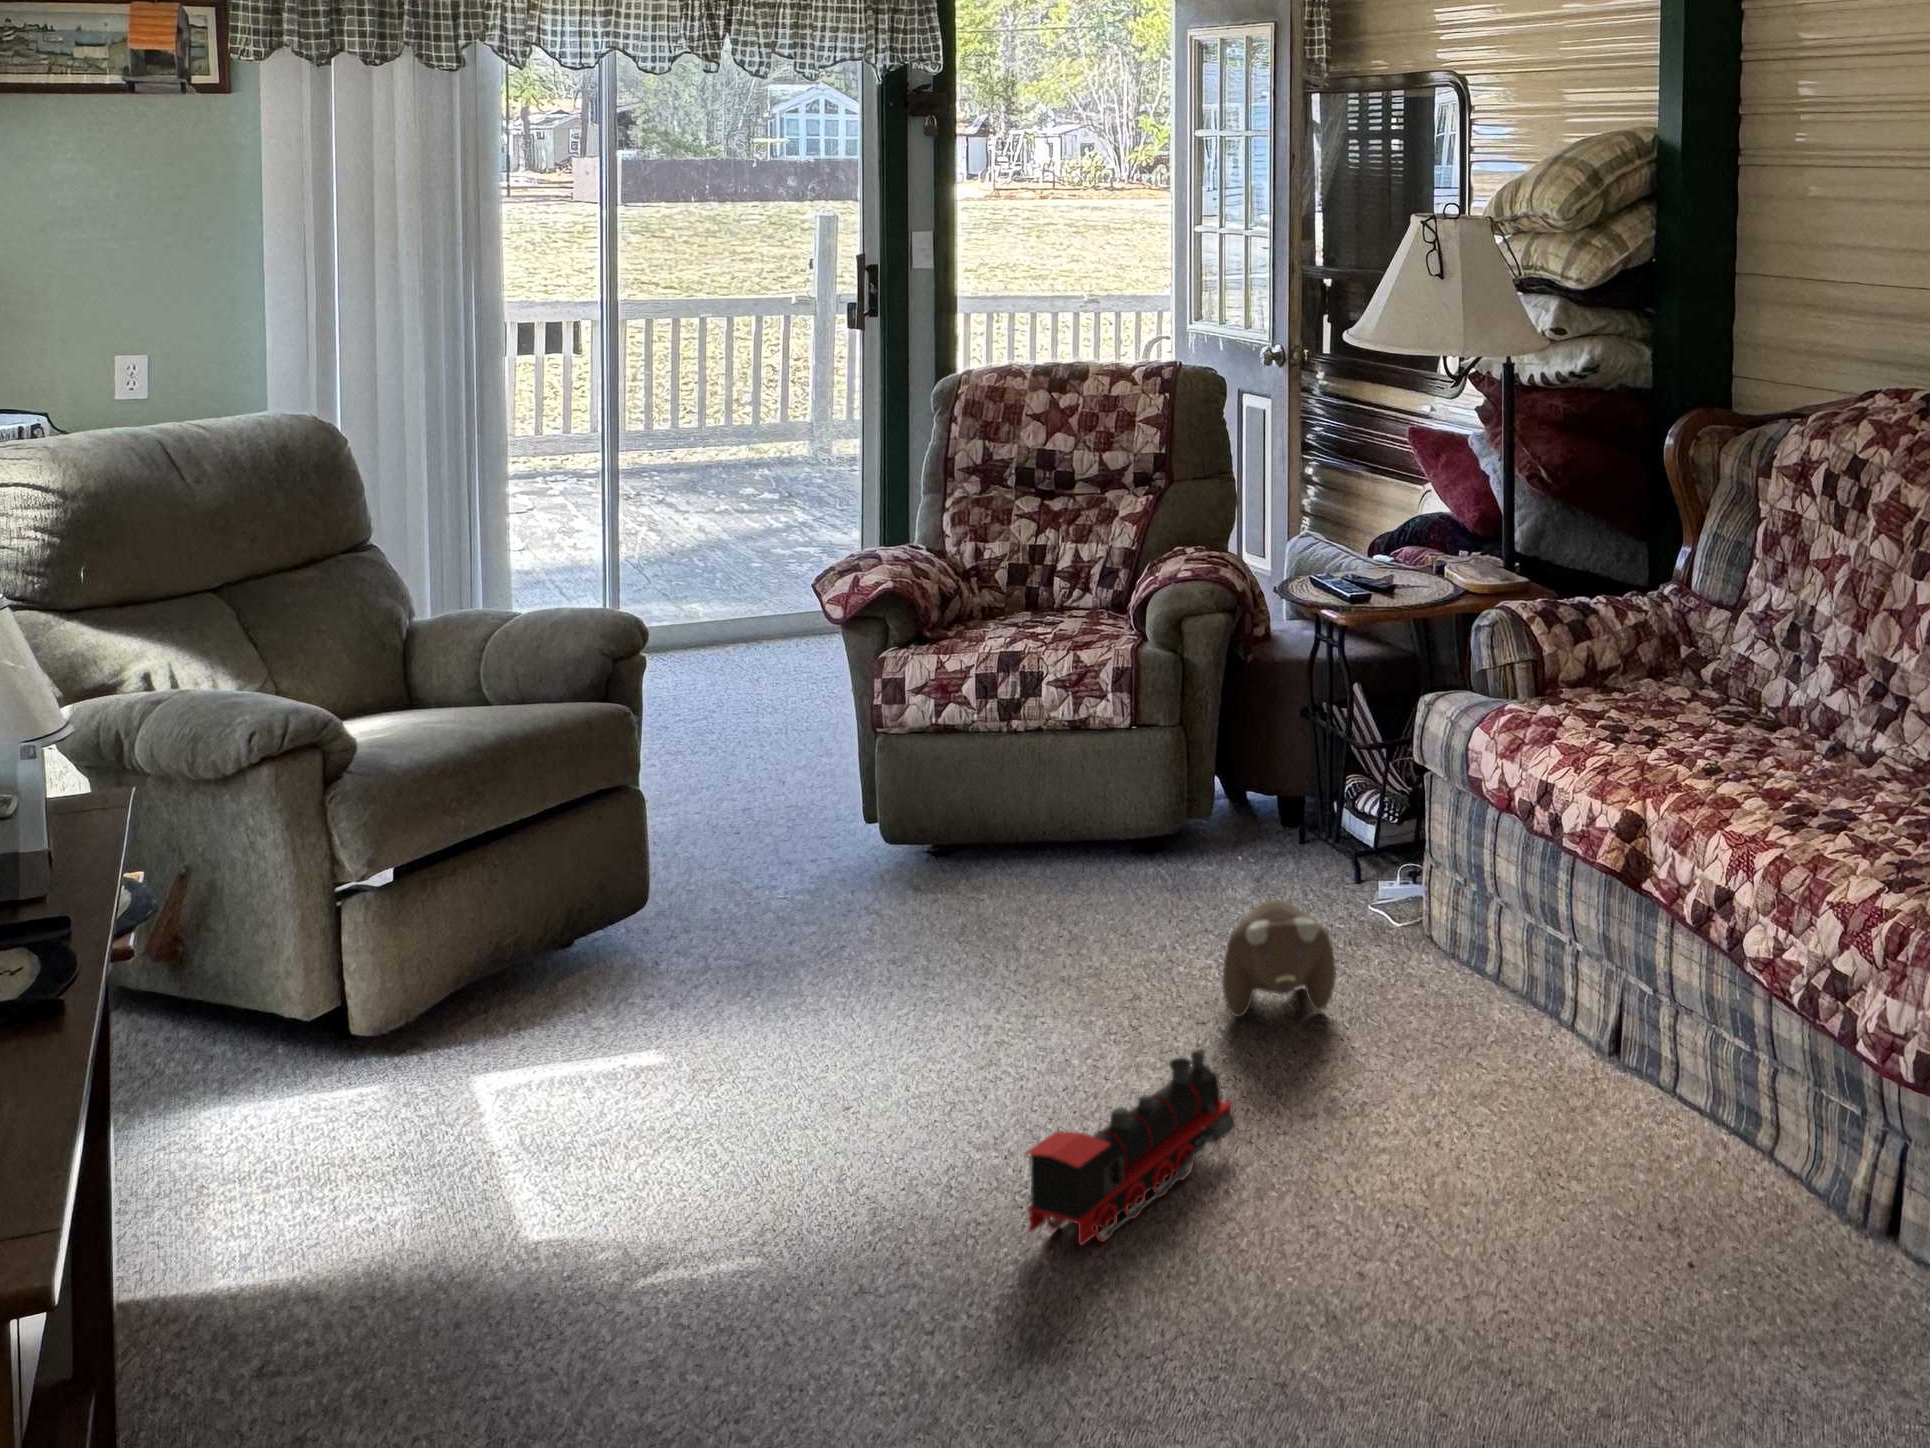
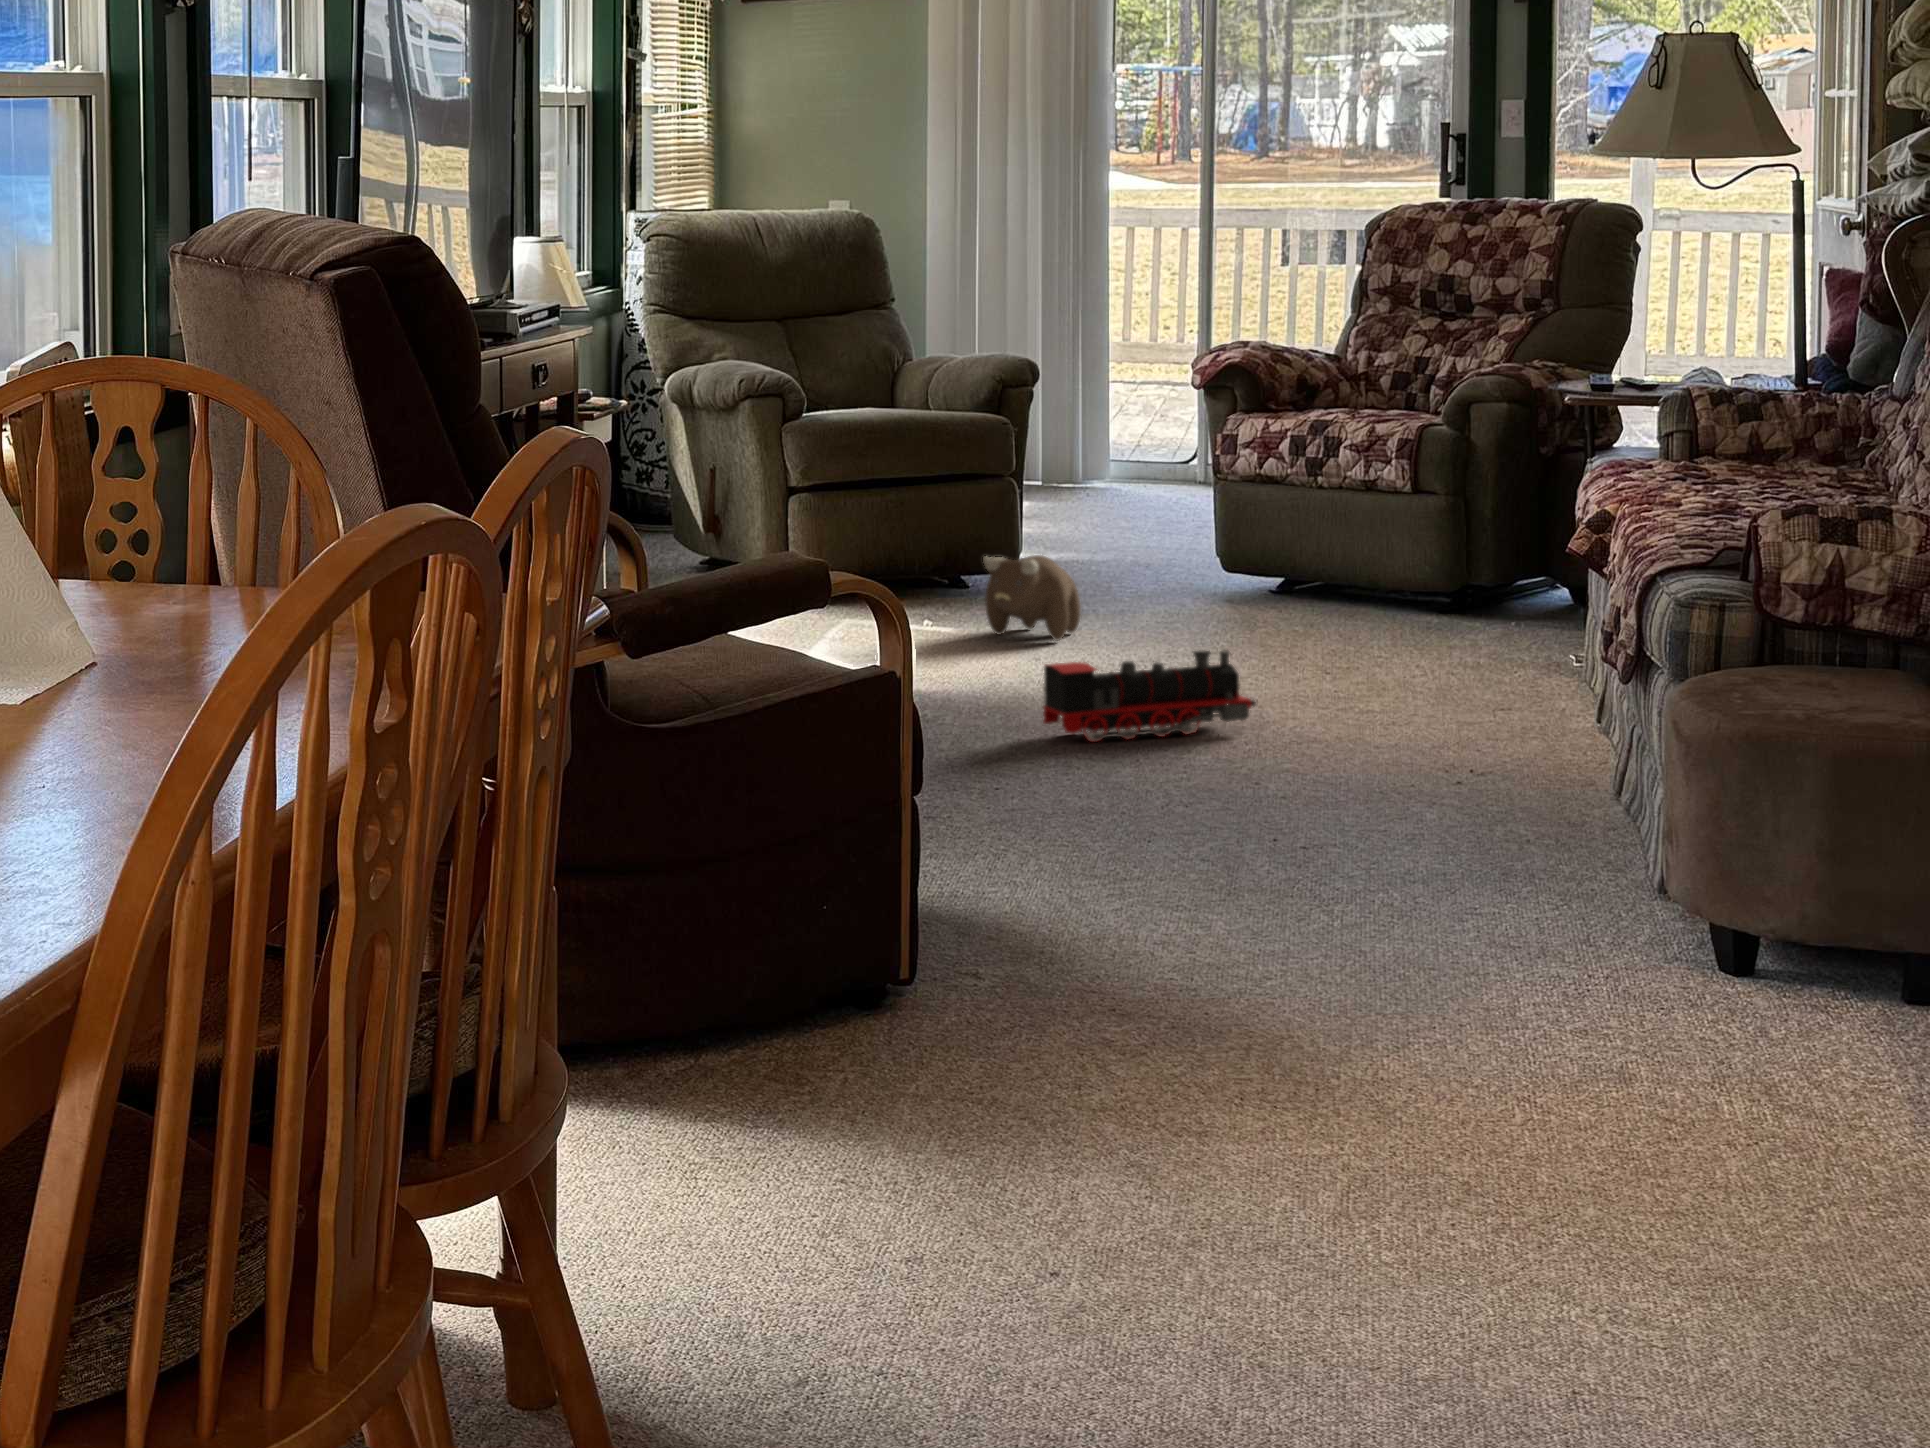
plush toy: present [1222,900,1336,1017] -> present [983,555,1081,640]

